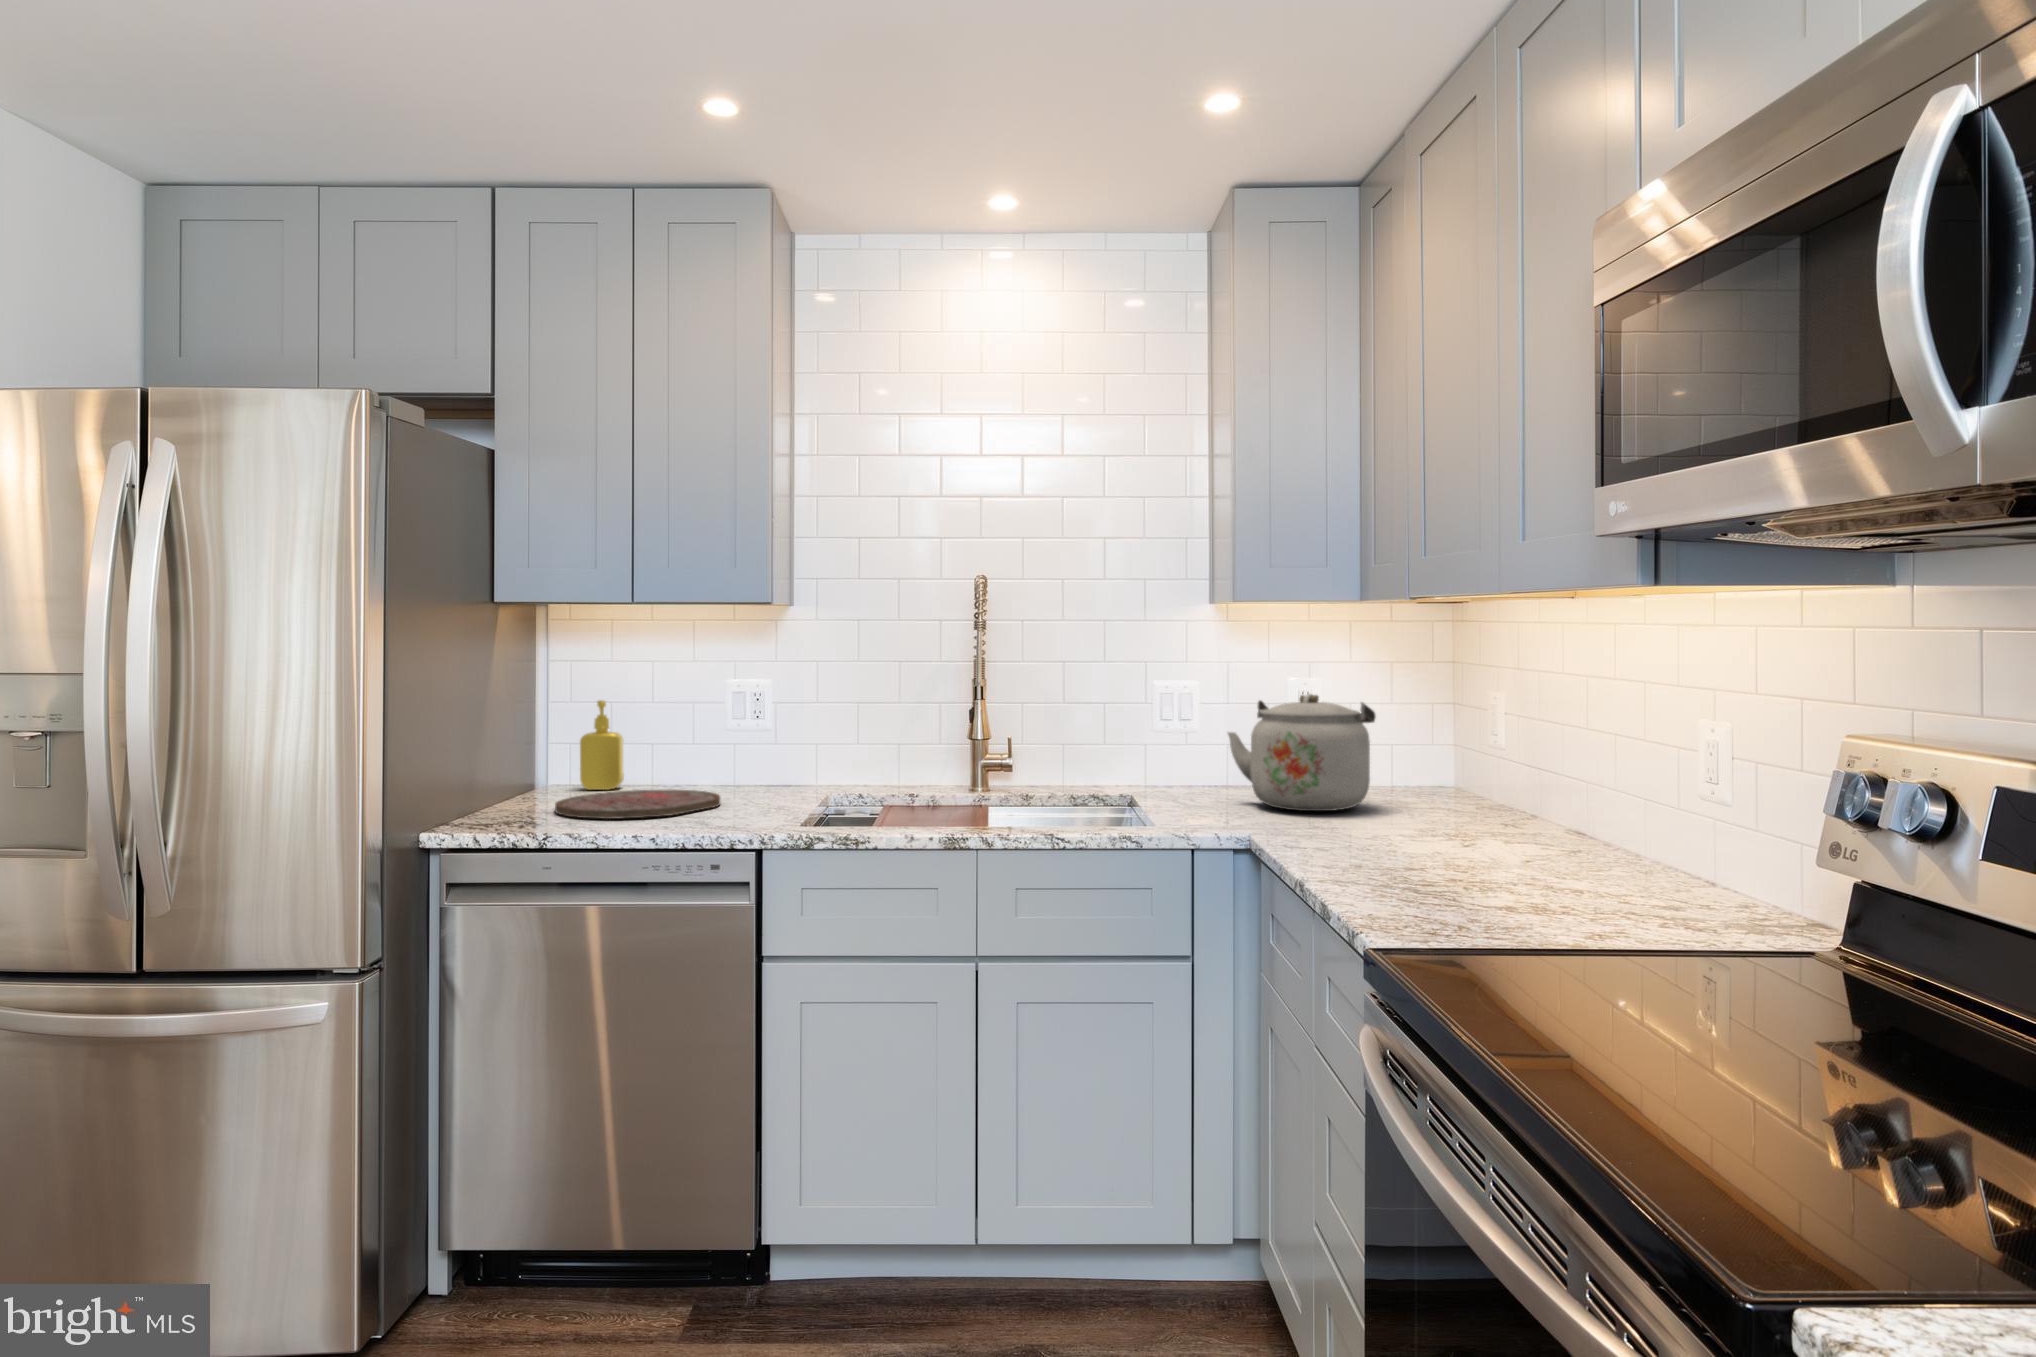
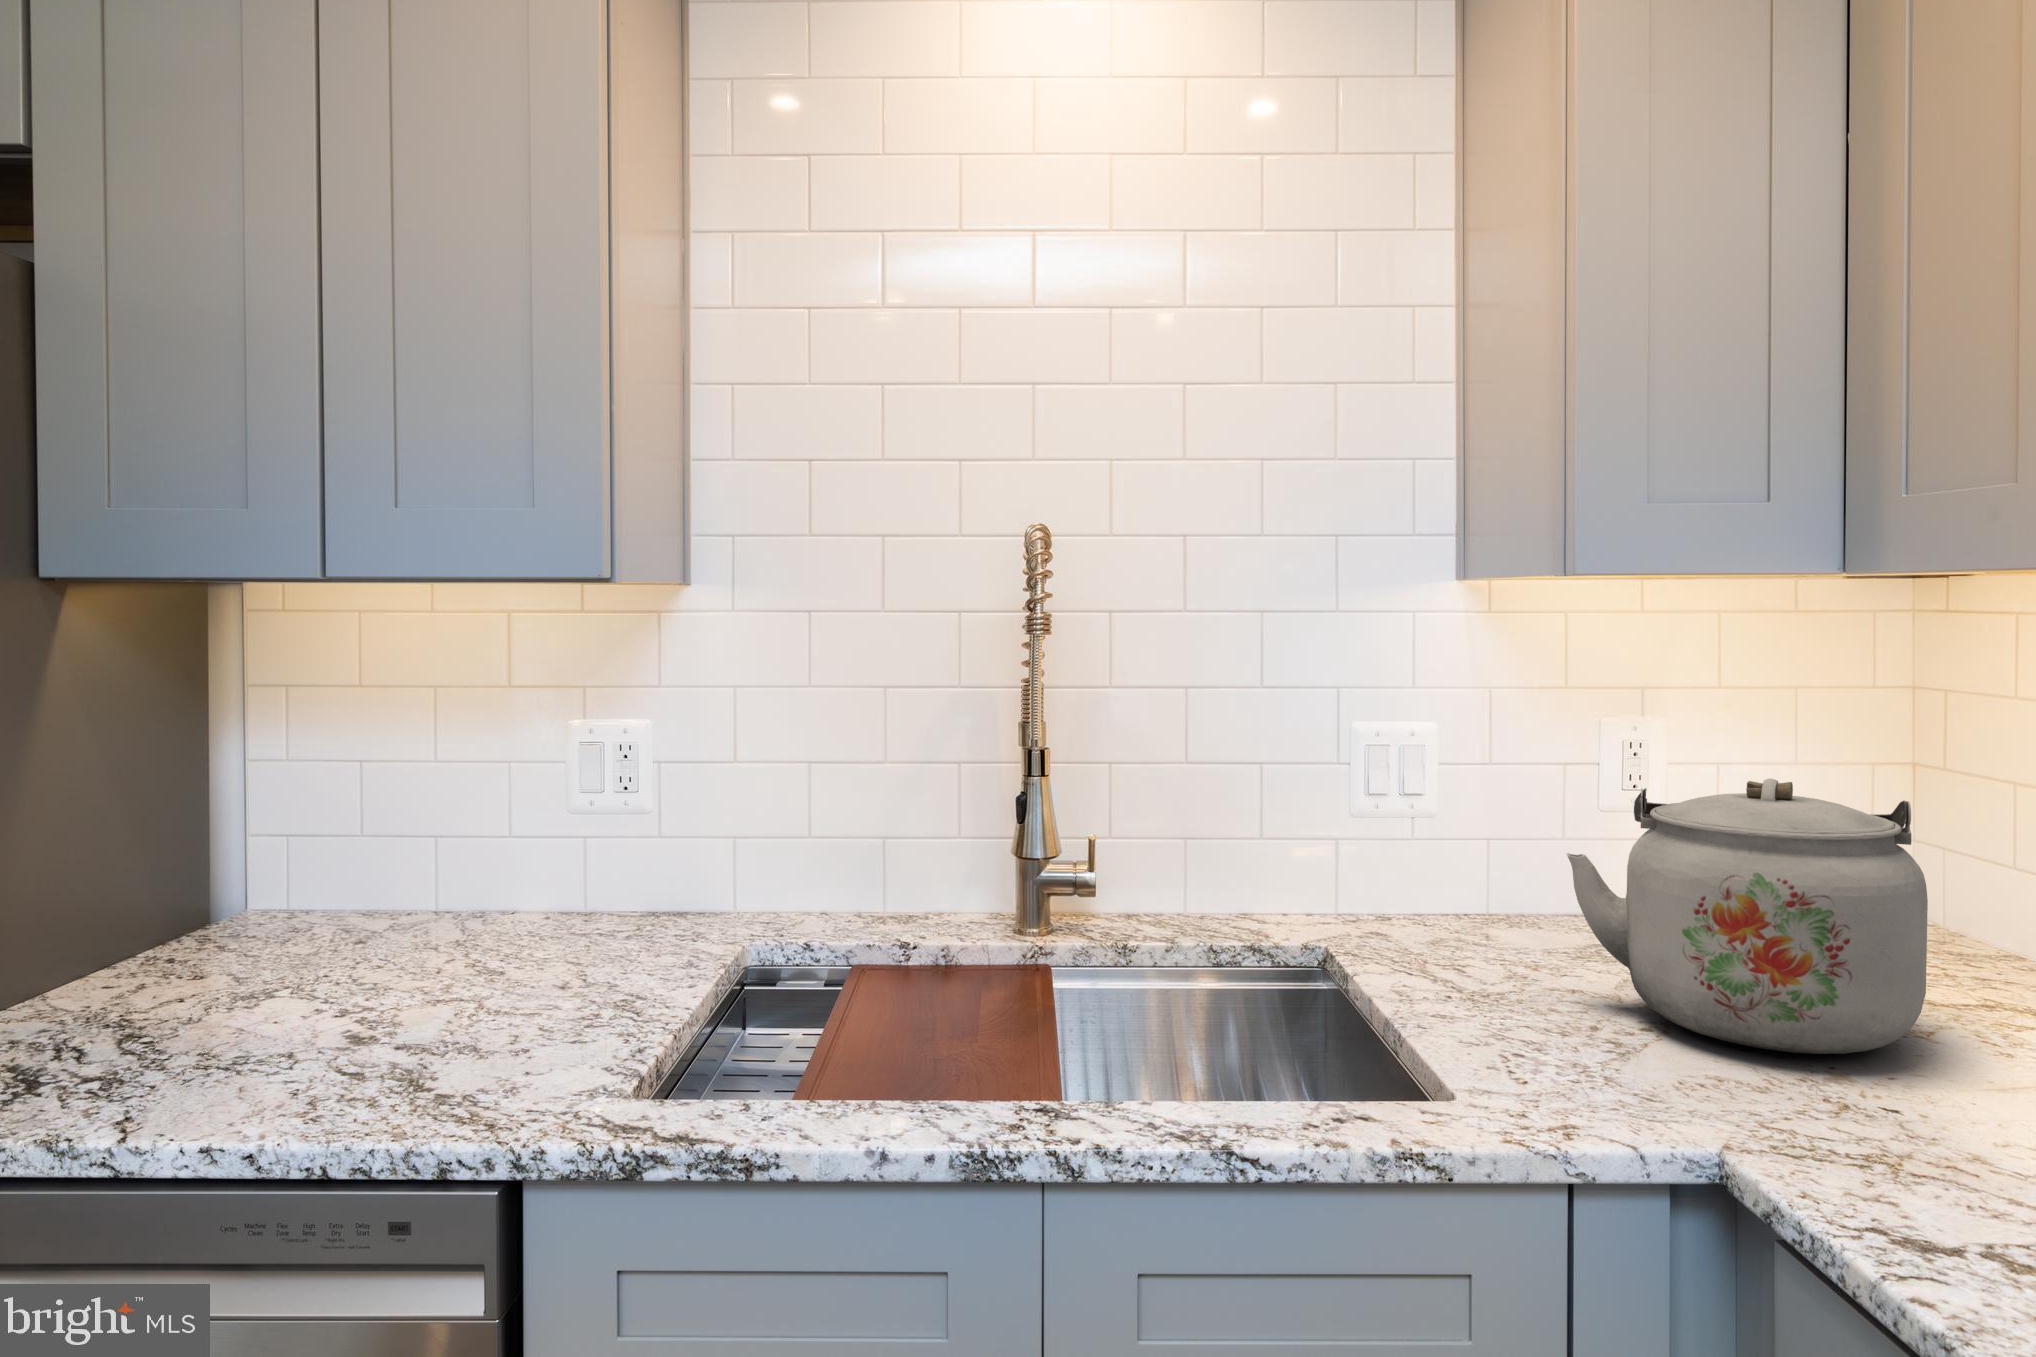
soap dispenser: present [580,700,624,790] -> none [261,768,357,942]
cutting board: present [555,790,720,819] -> none [112,953,499,1072]

